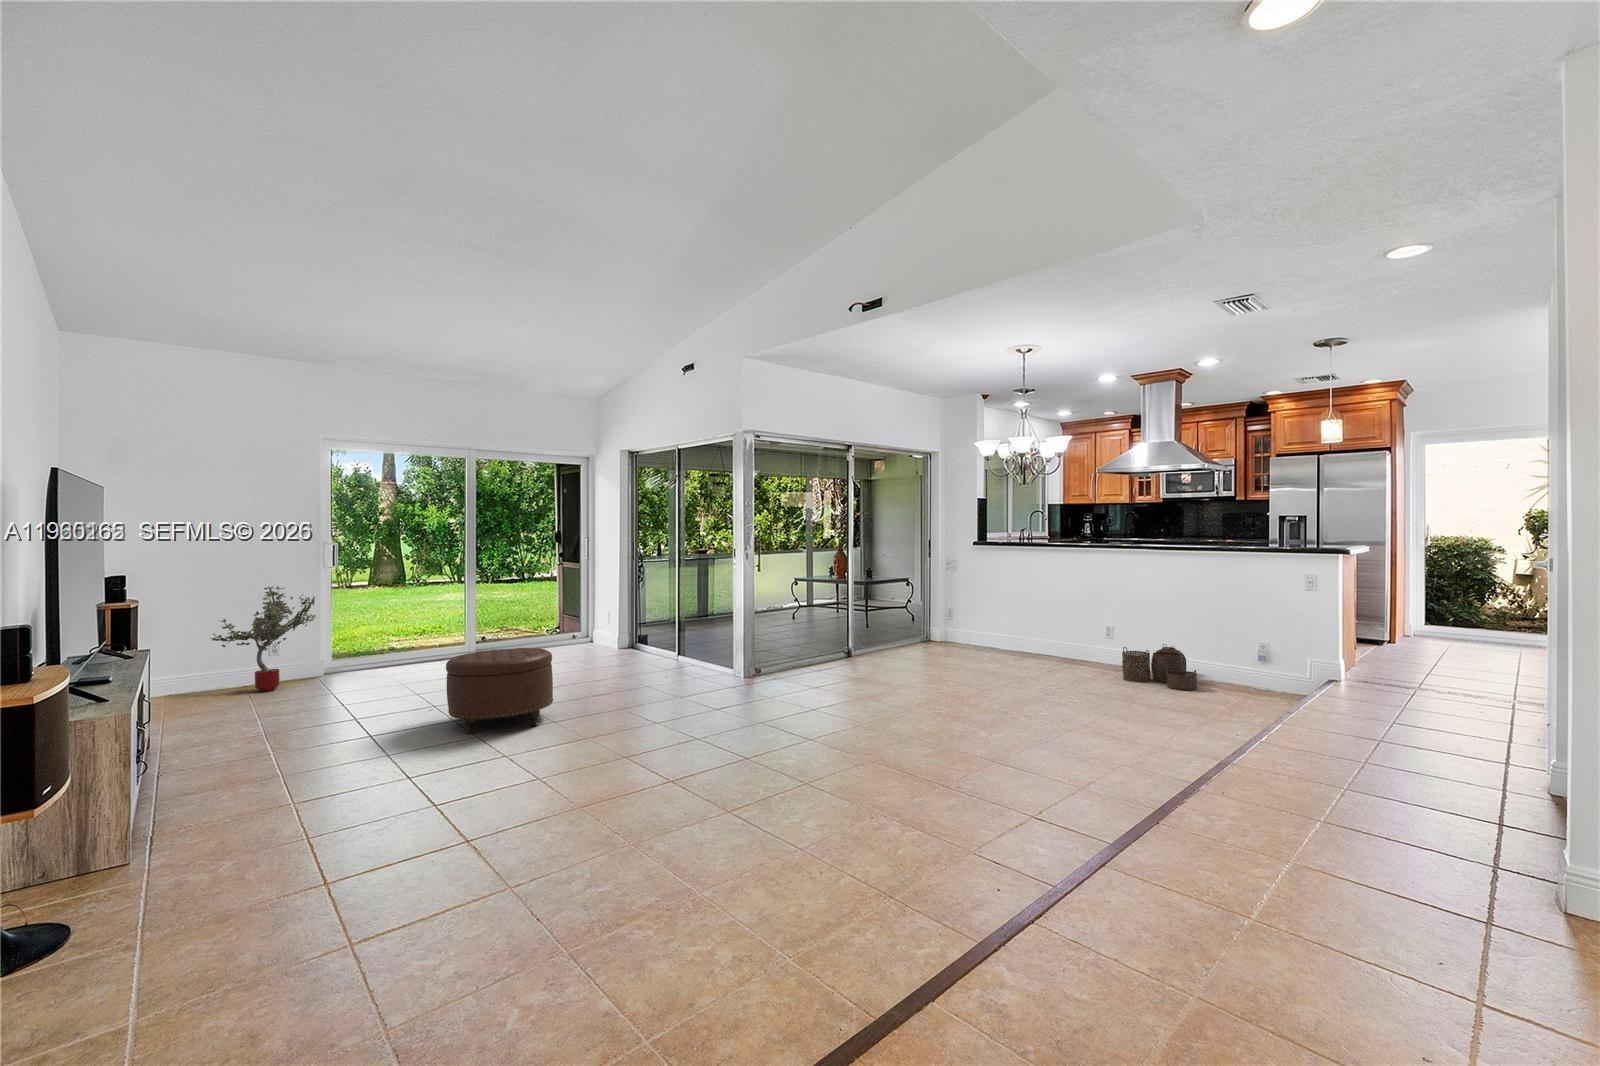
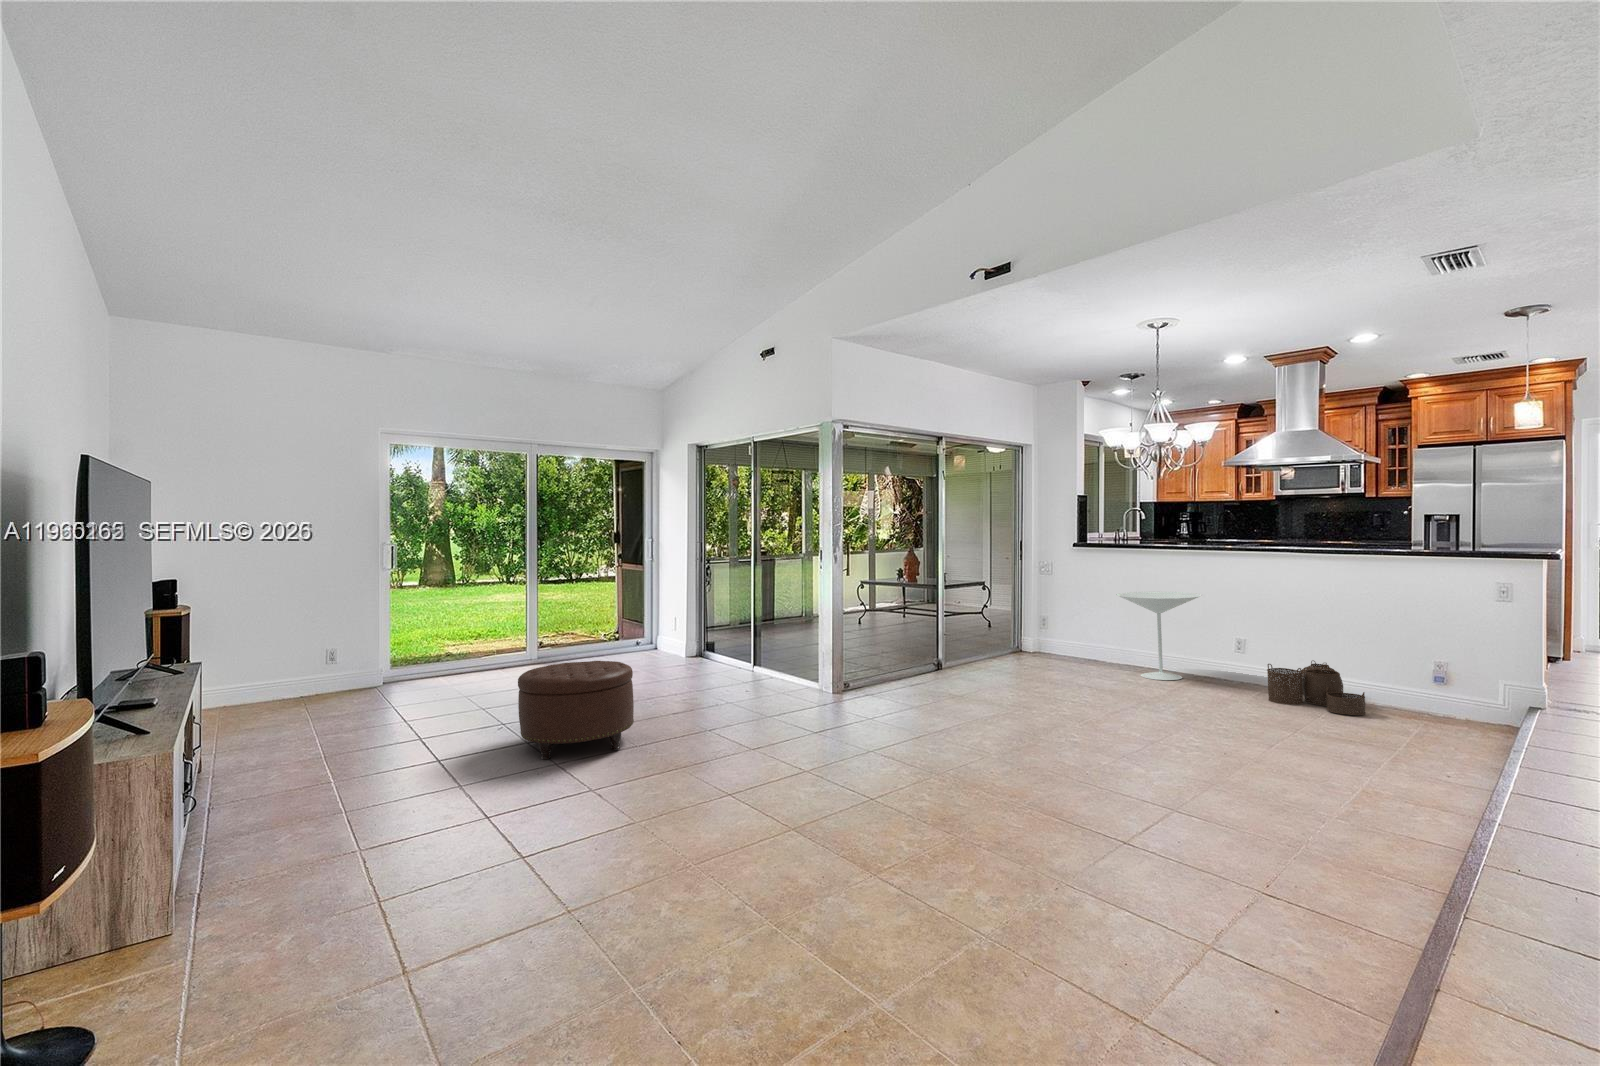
potted tree: present [211,586,315,692] -> none [260,589,372,704]
side table: none [1004,586,1077,664] -> present [1117,592,1202,680]

